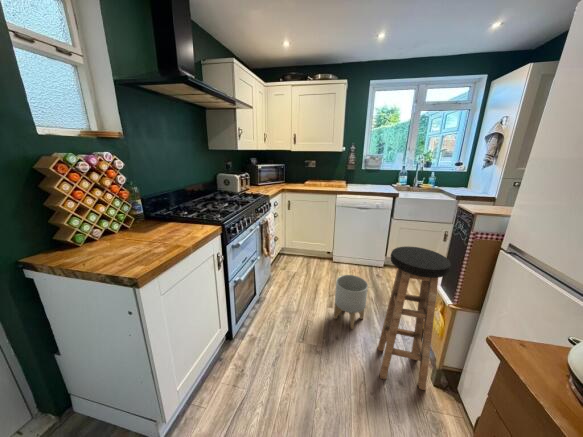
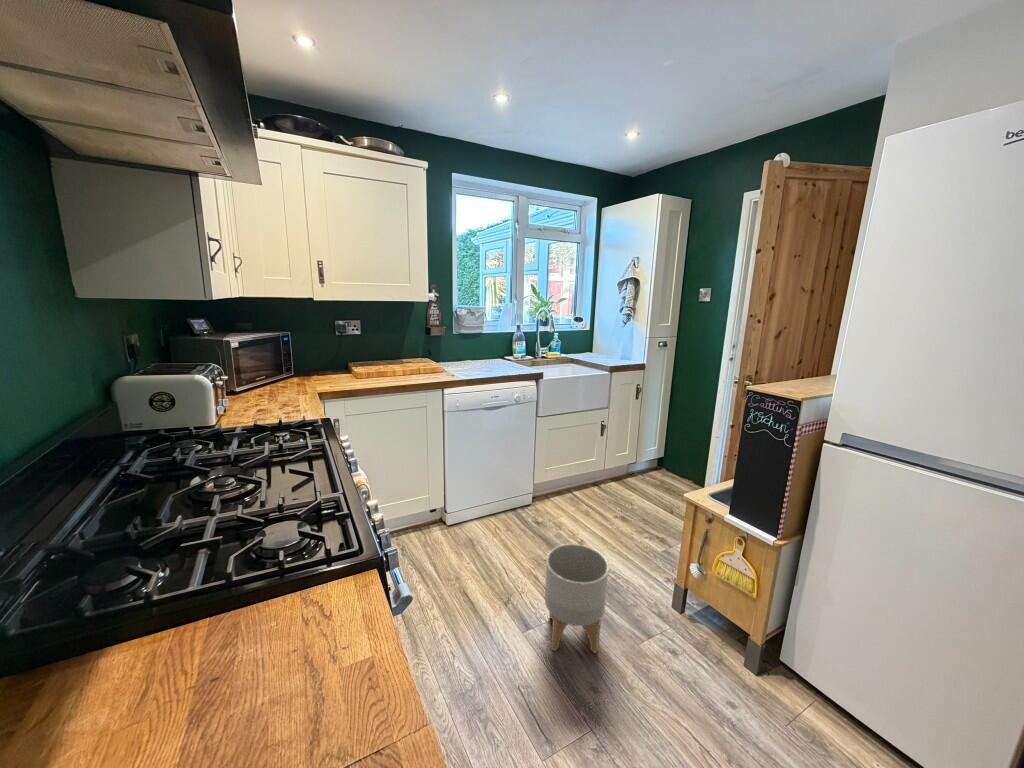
bar stool: present [378,246,451,390] -> none [654,464,786,720]

